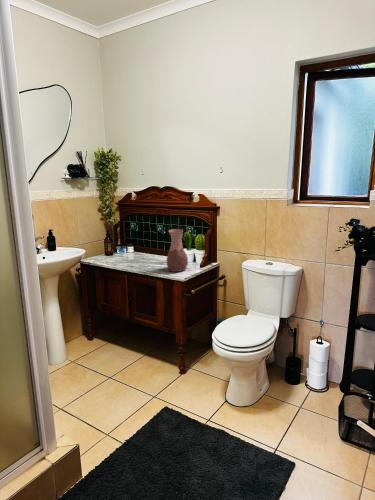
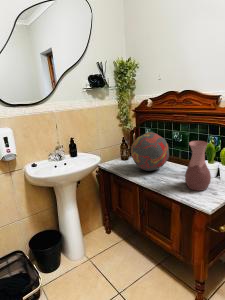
decorative orb: none [116,224,154,262] -> present [131,132,169,171]

